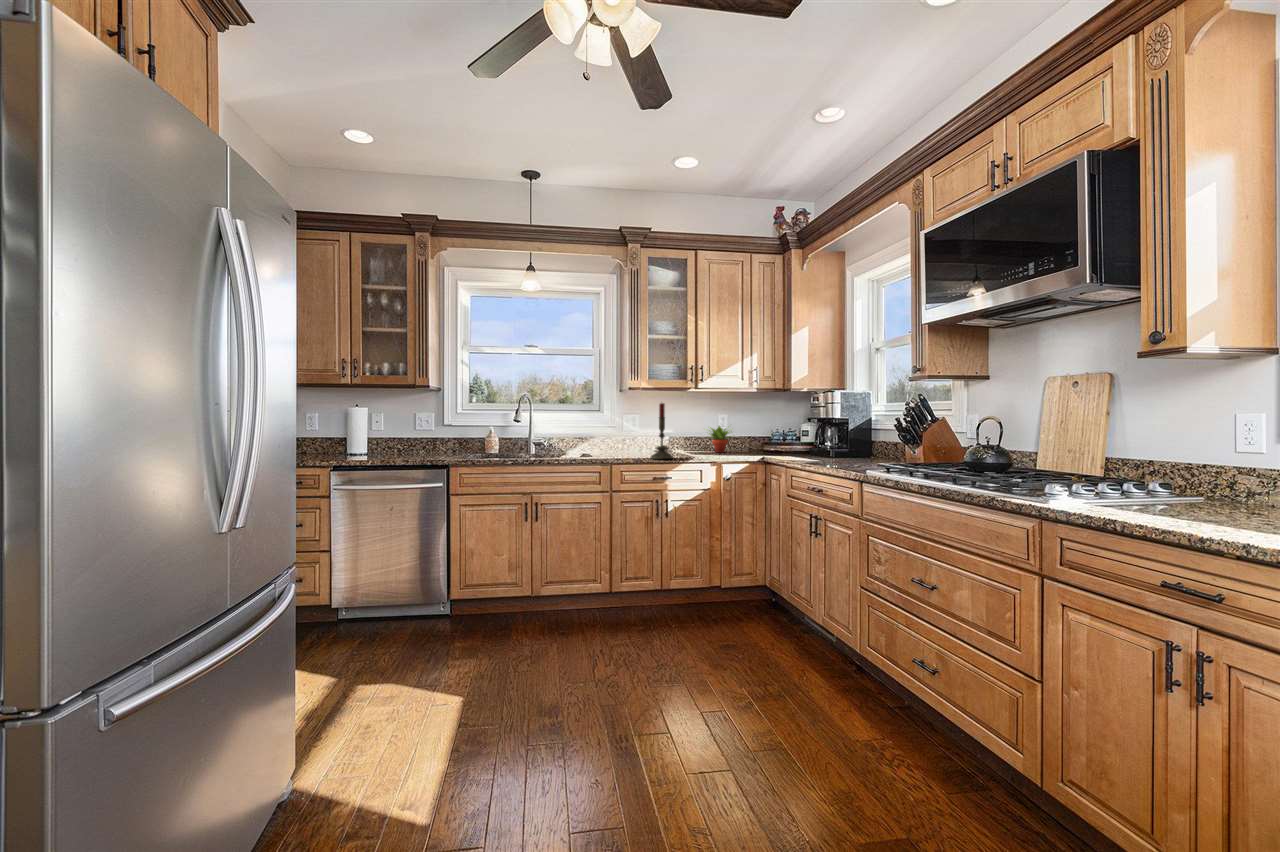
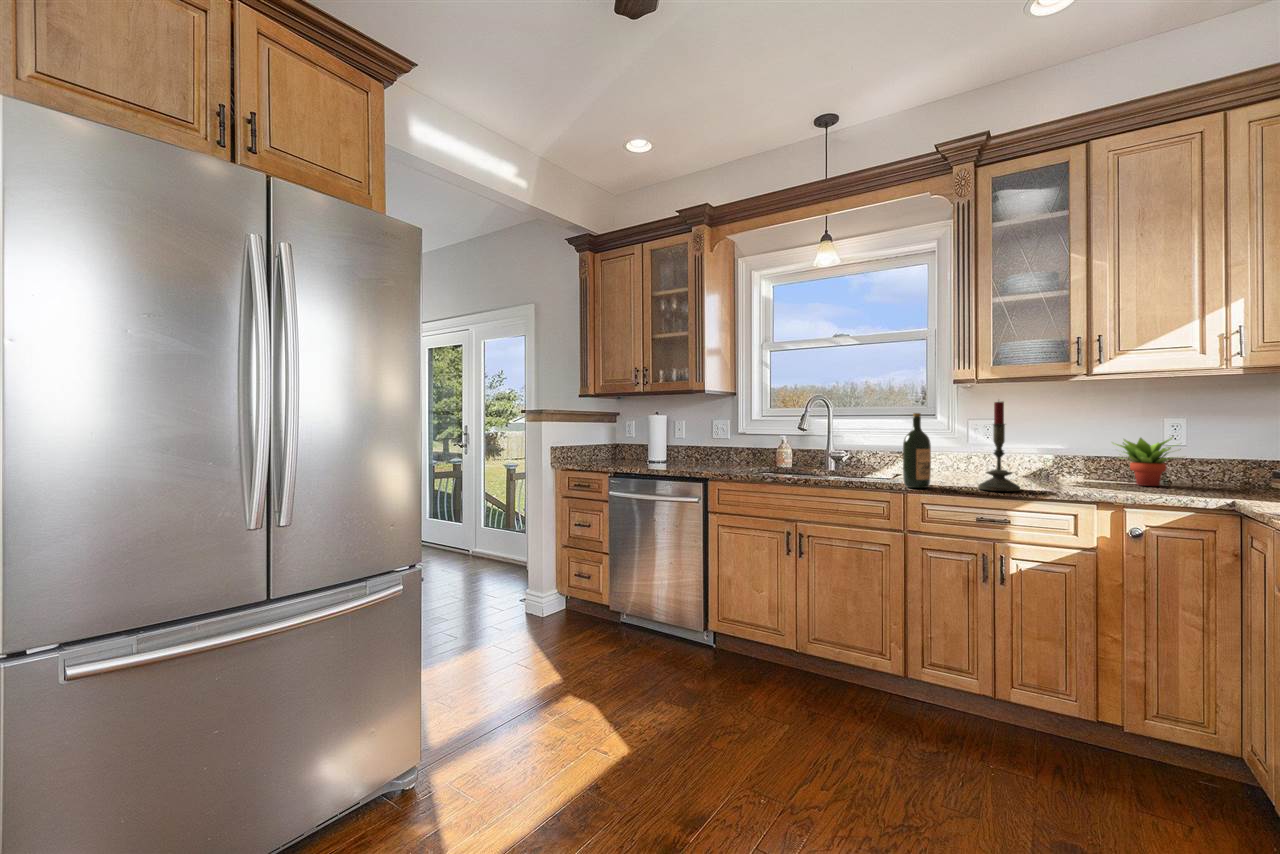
wine bottle: none [610,410,627,460] -> present [903,413,931,488]

